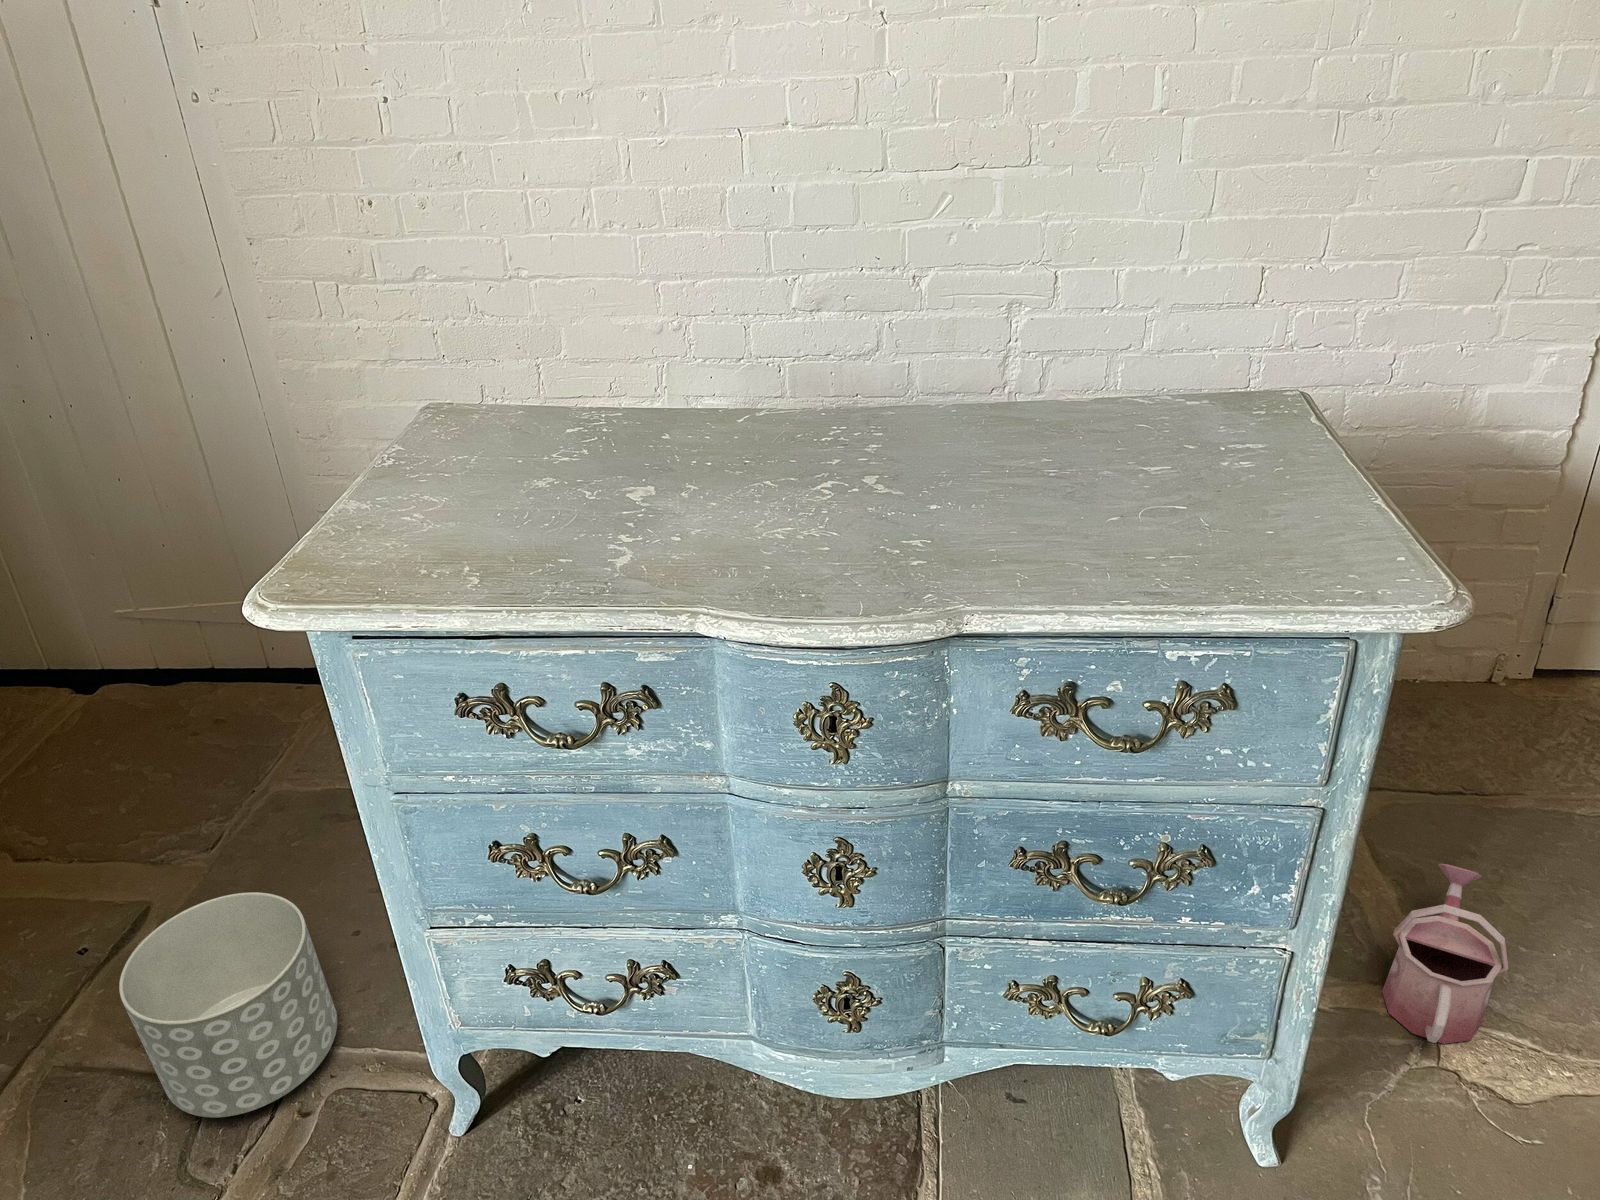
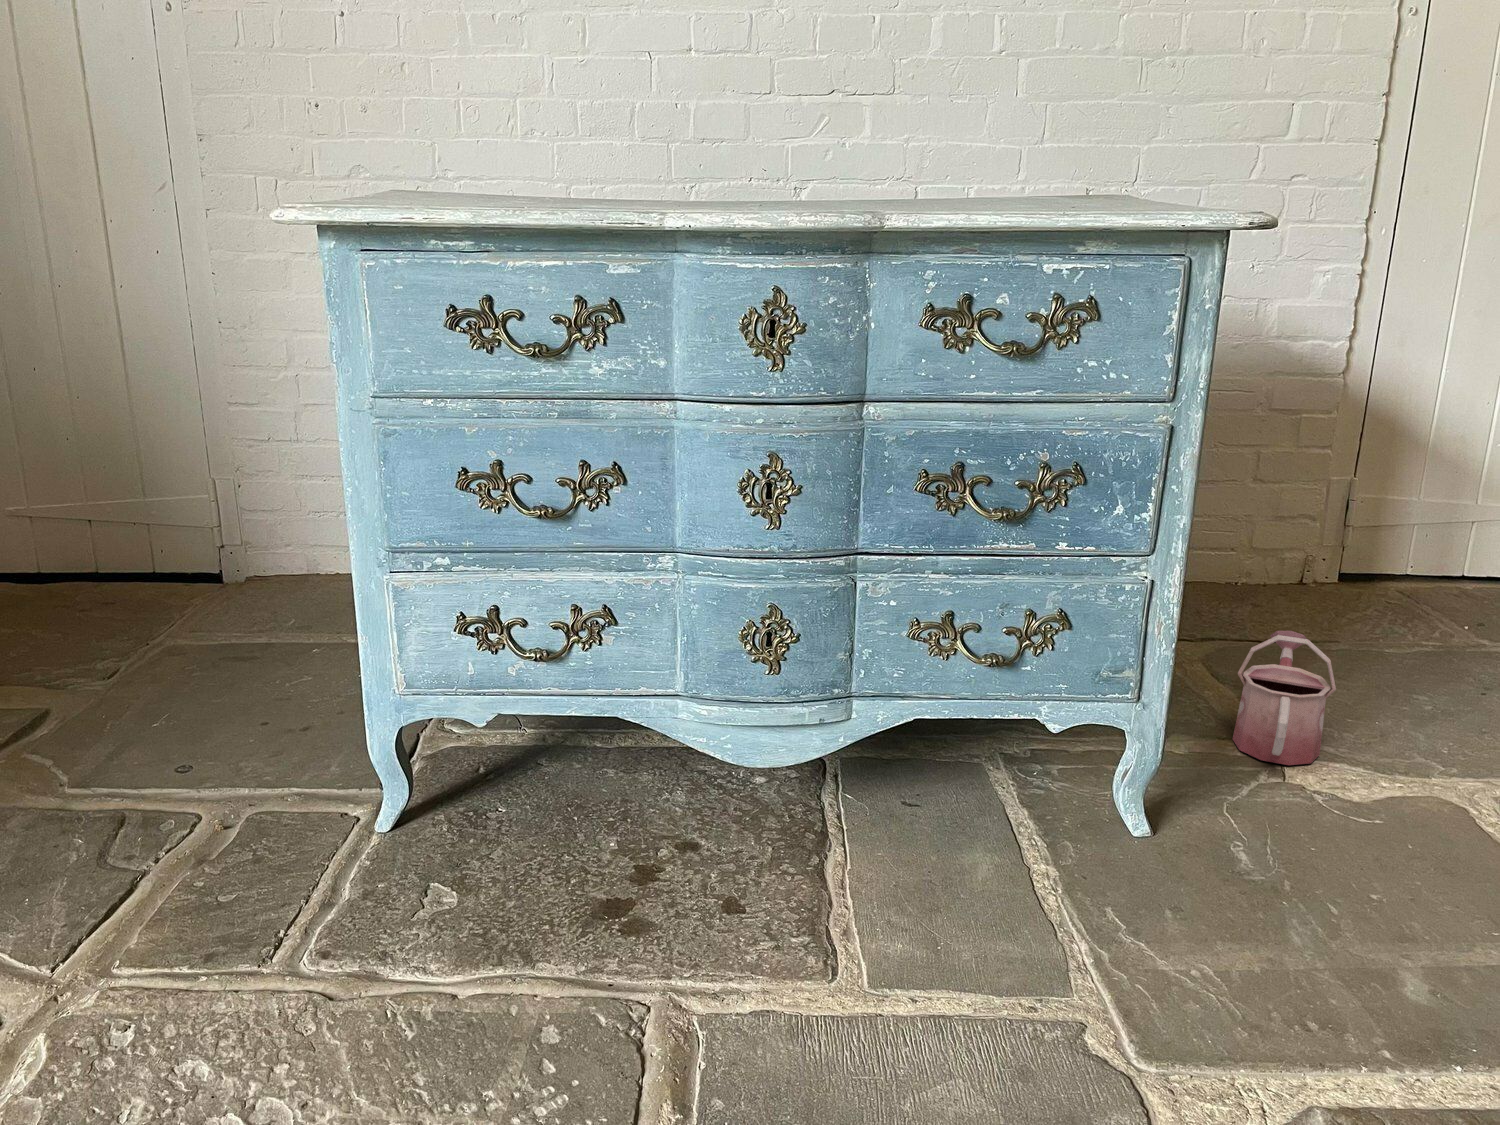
planter: present [119,892,337,1117] -> none [60,619,259,806]

